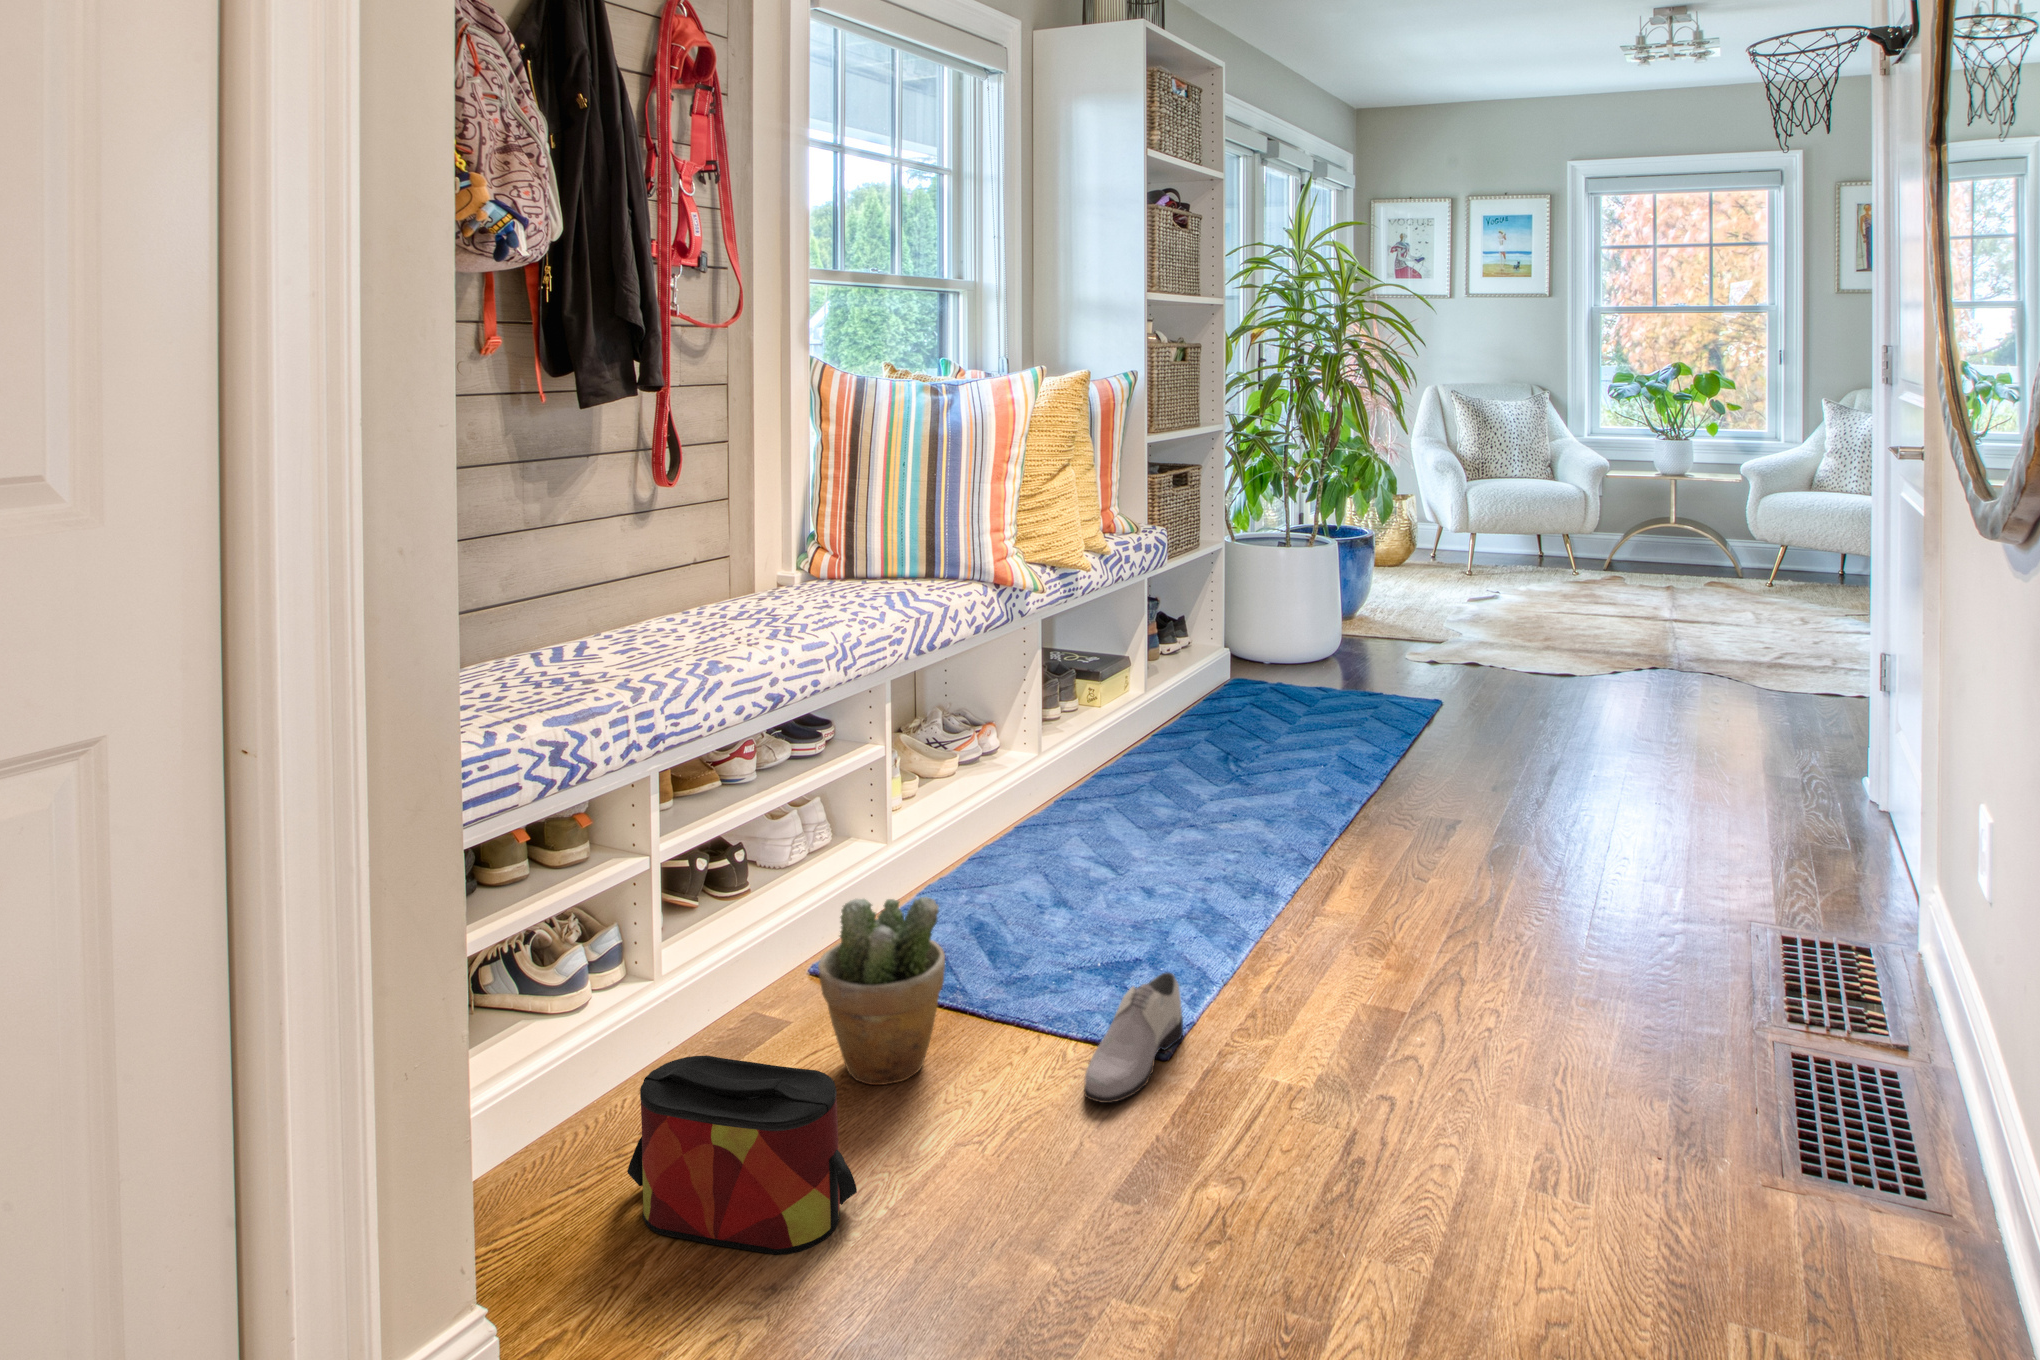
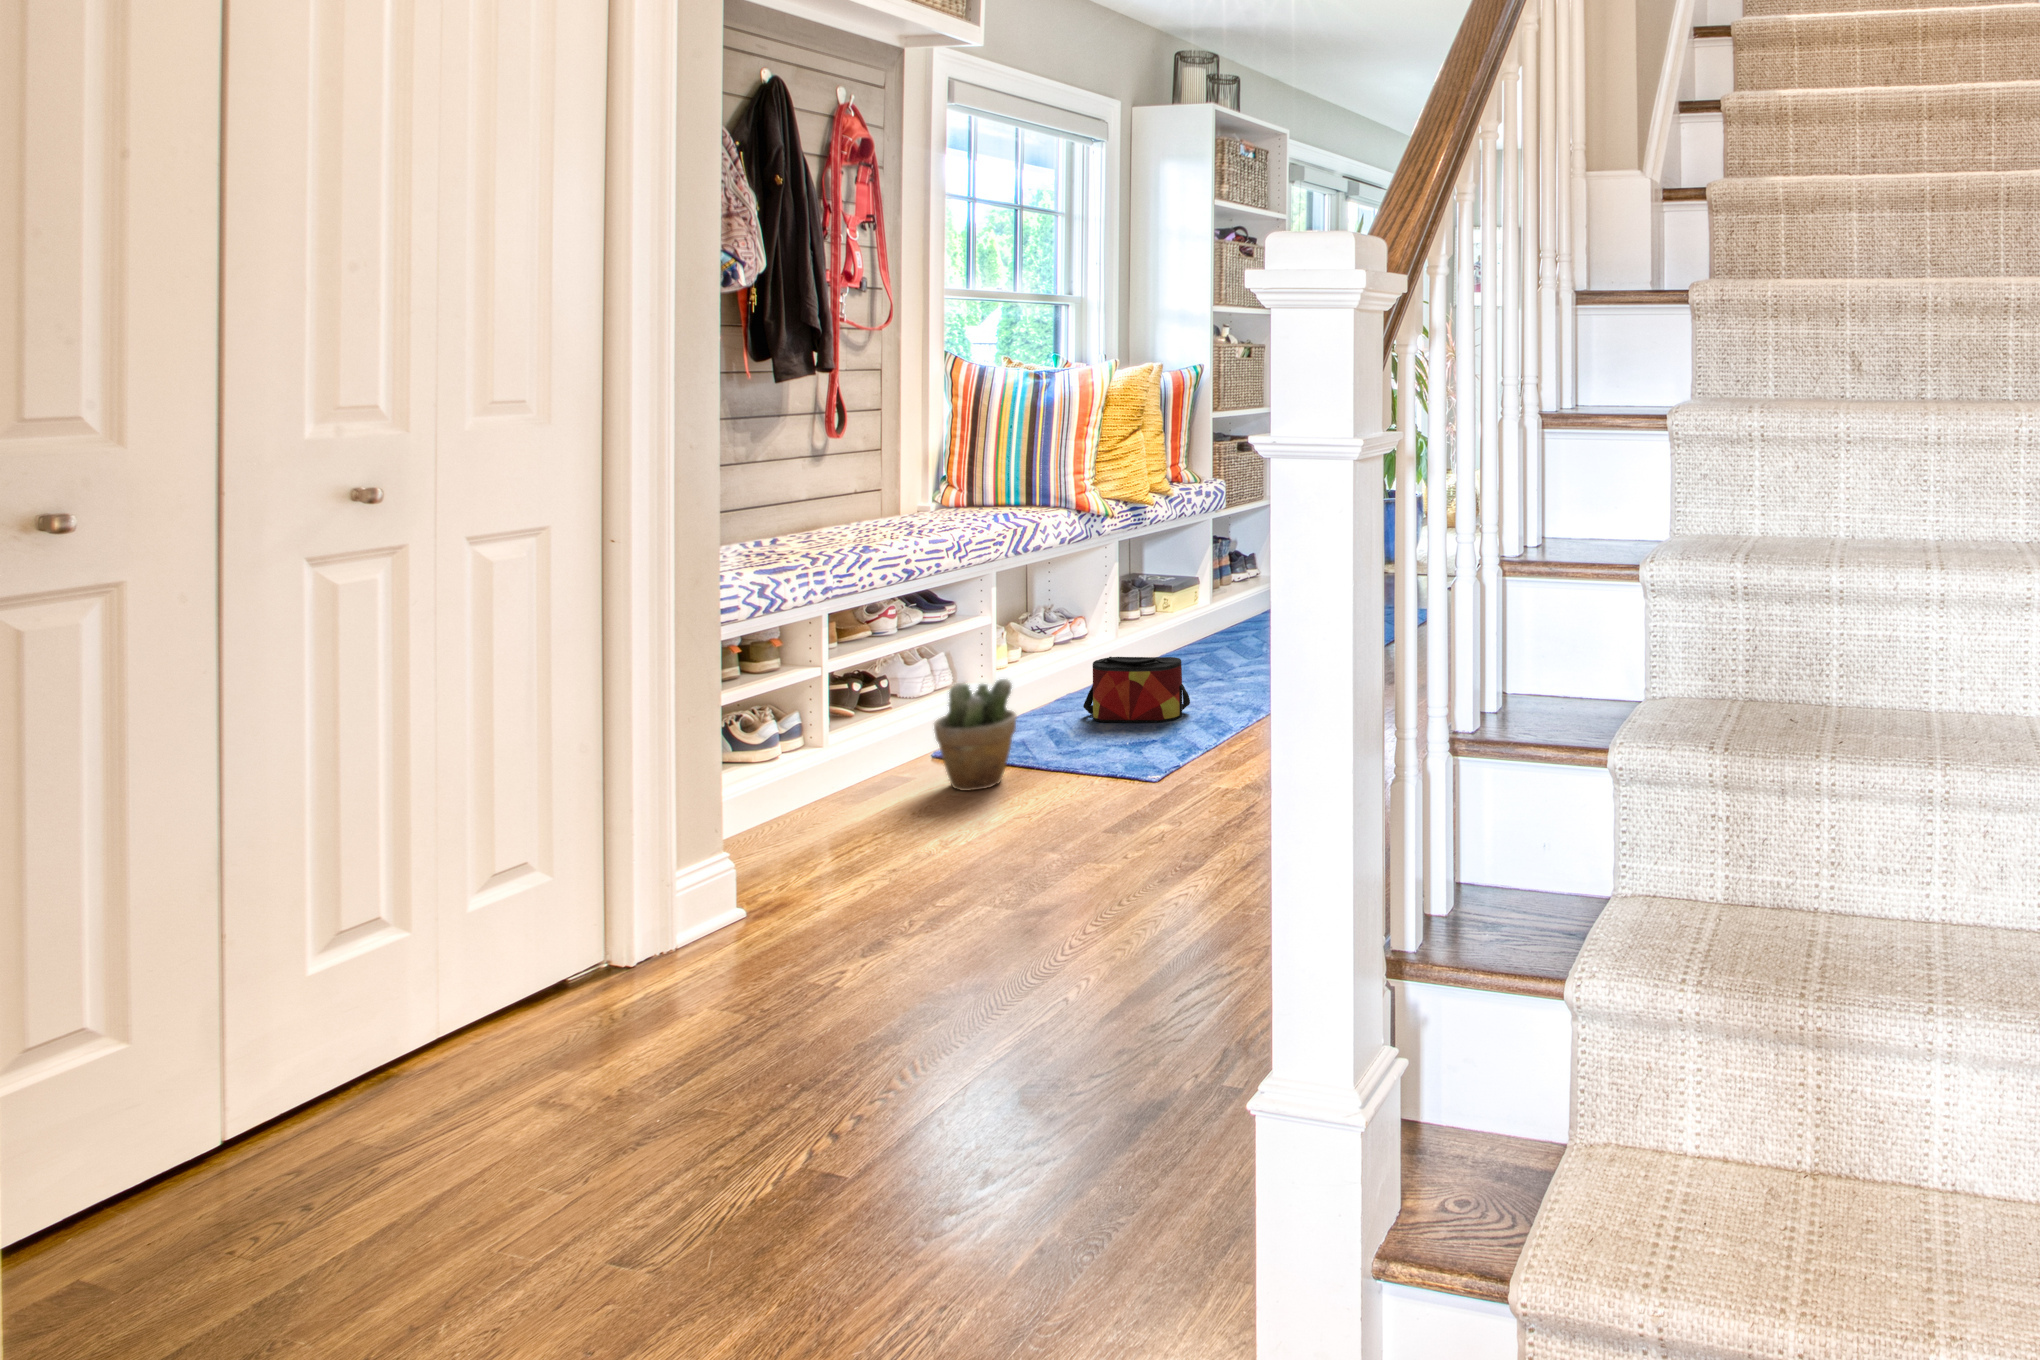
shoe: present [1084,972,1183,1103] -> none [1097,724,1168,785]
bag: present [627,1055,857,1255] -> present [1083,657,1190,723]

